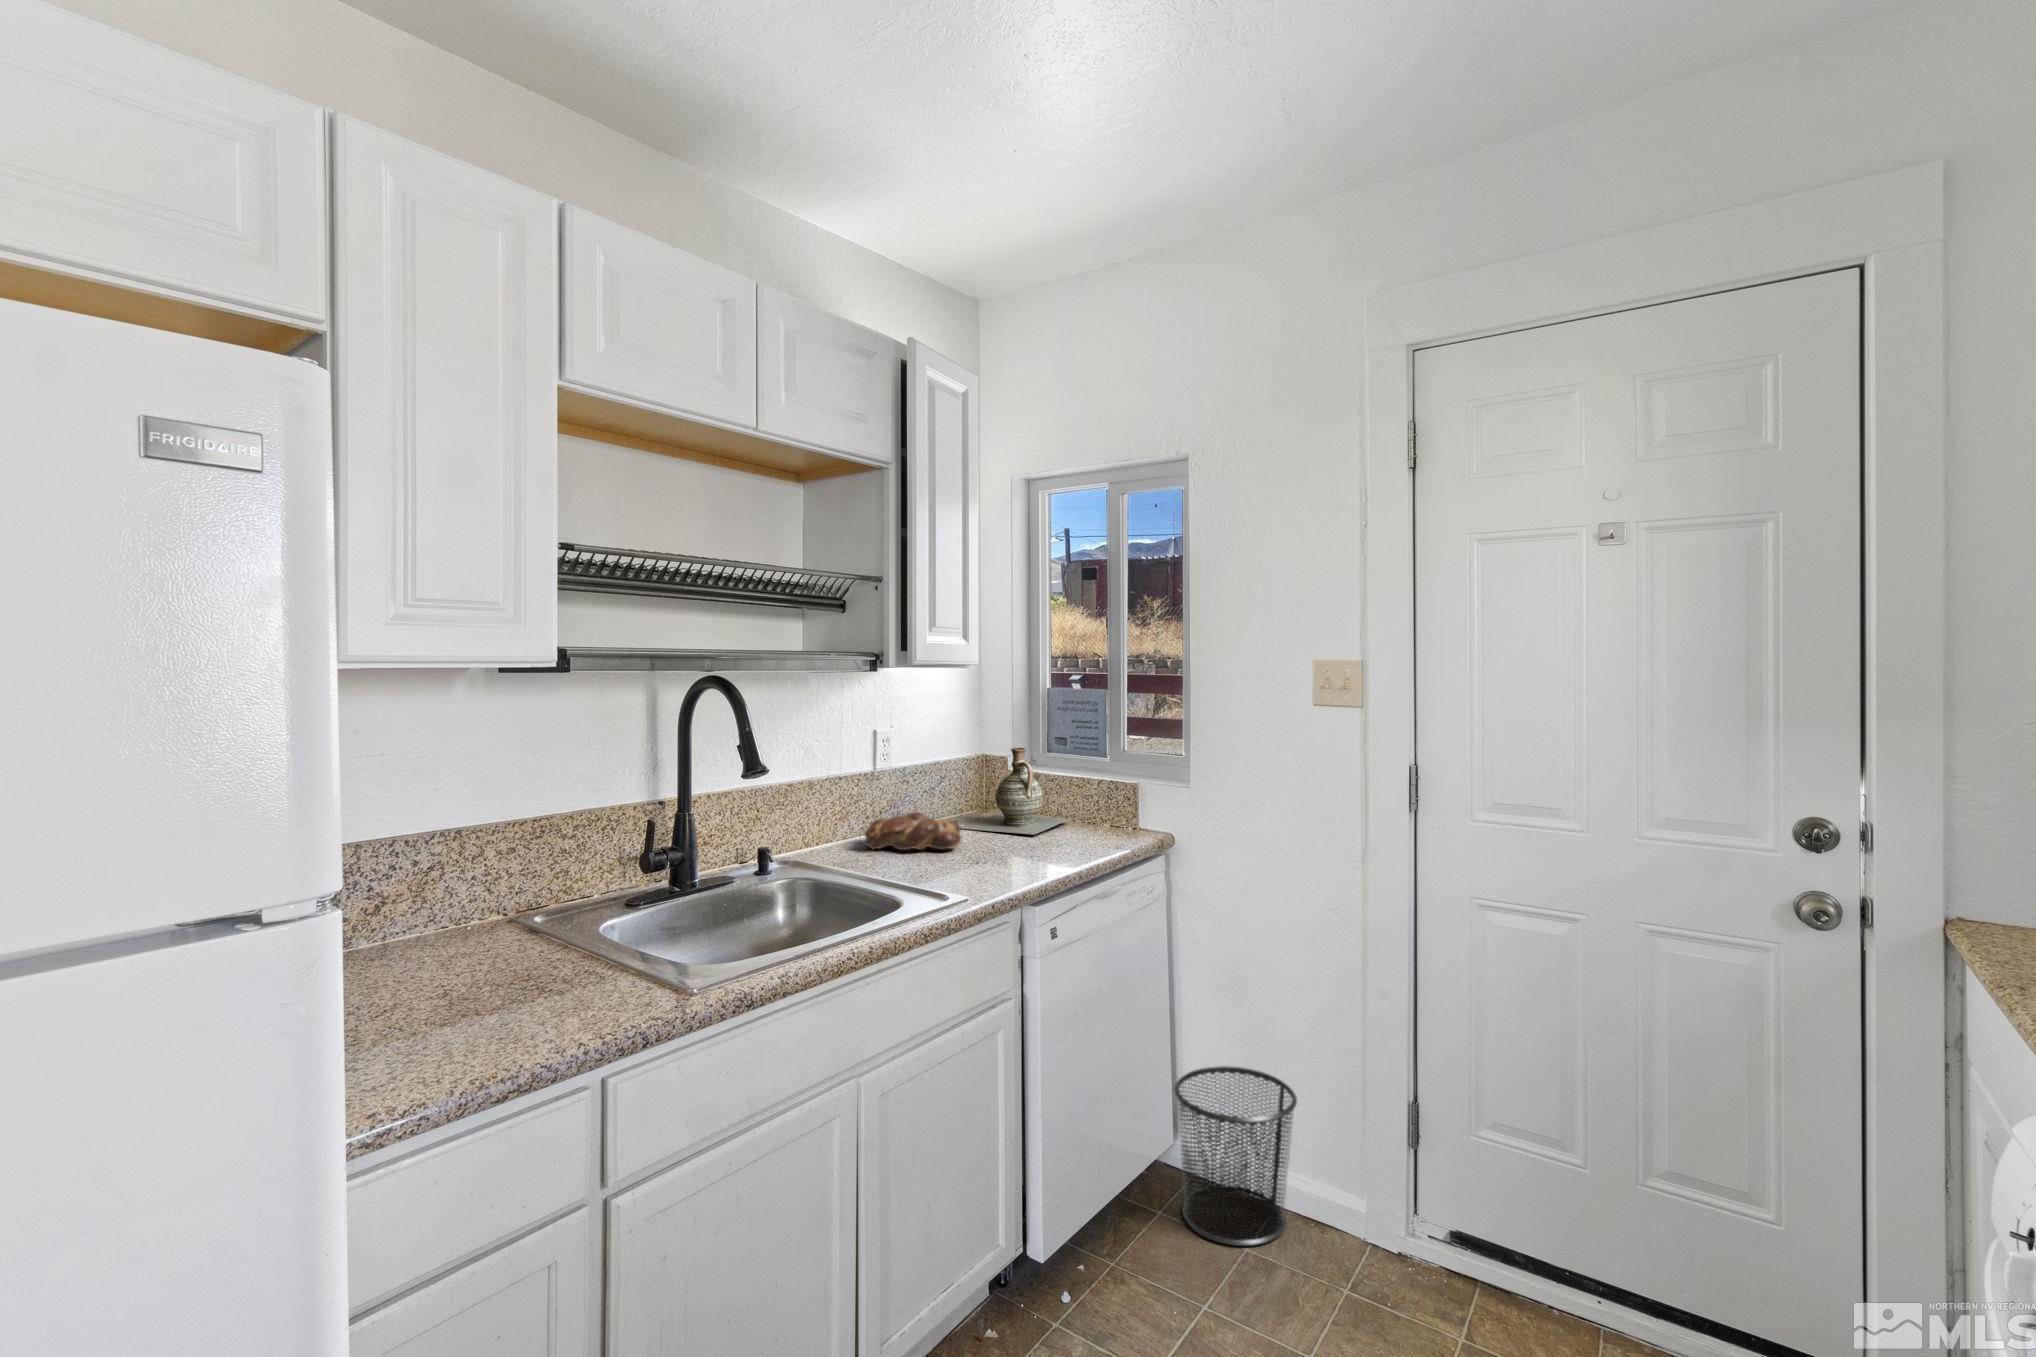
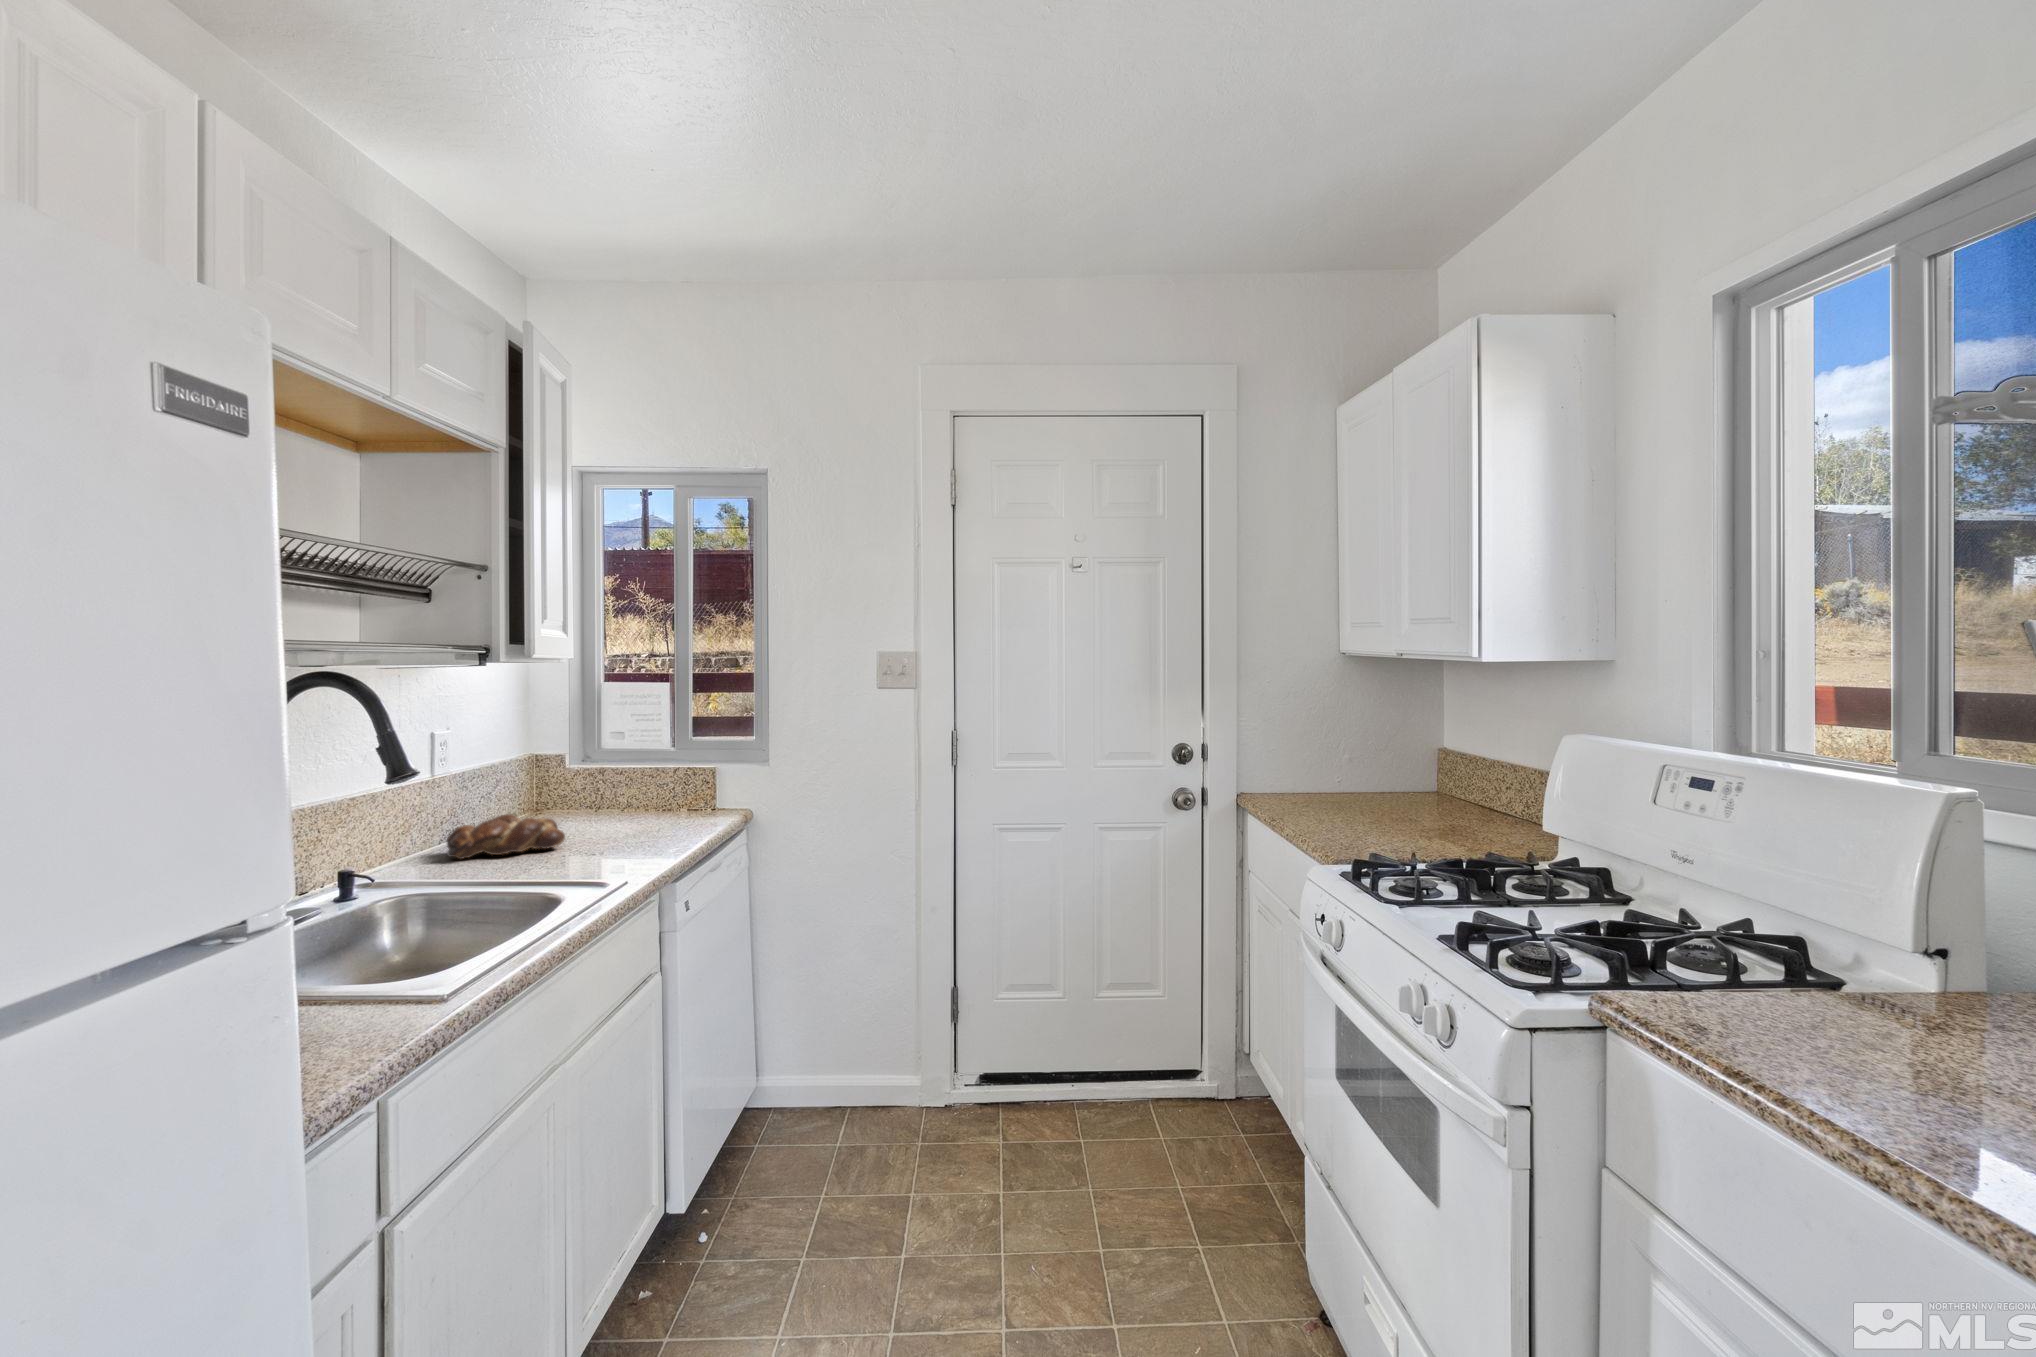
ceramic jug: present [960,748,1070,835] -> none [532,742,648,831]
waste bin: present [1174,1066,1297,1246] -> none [786,1006,893,1157]

